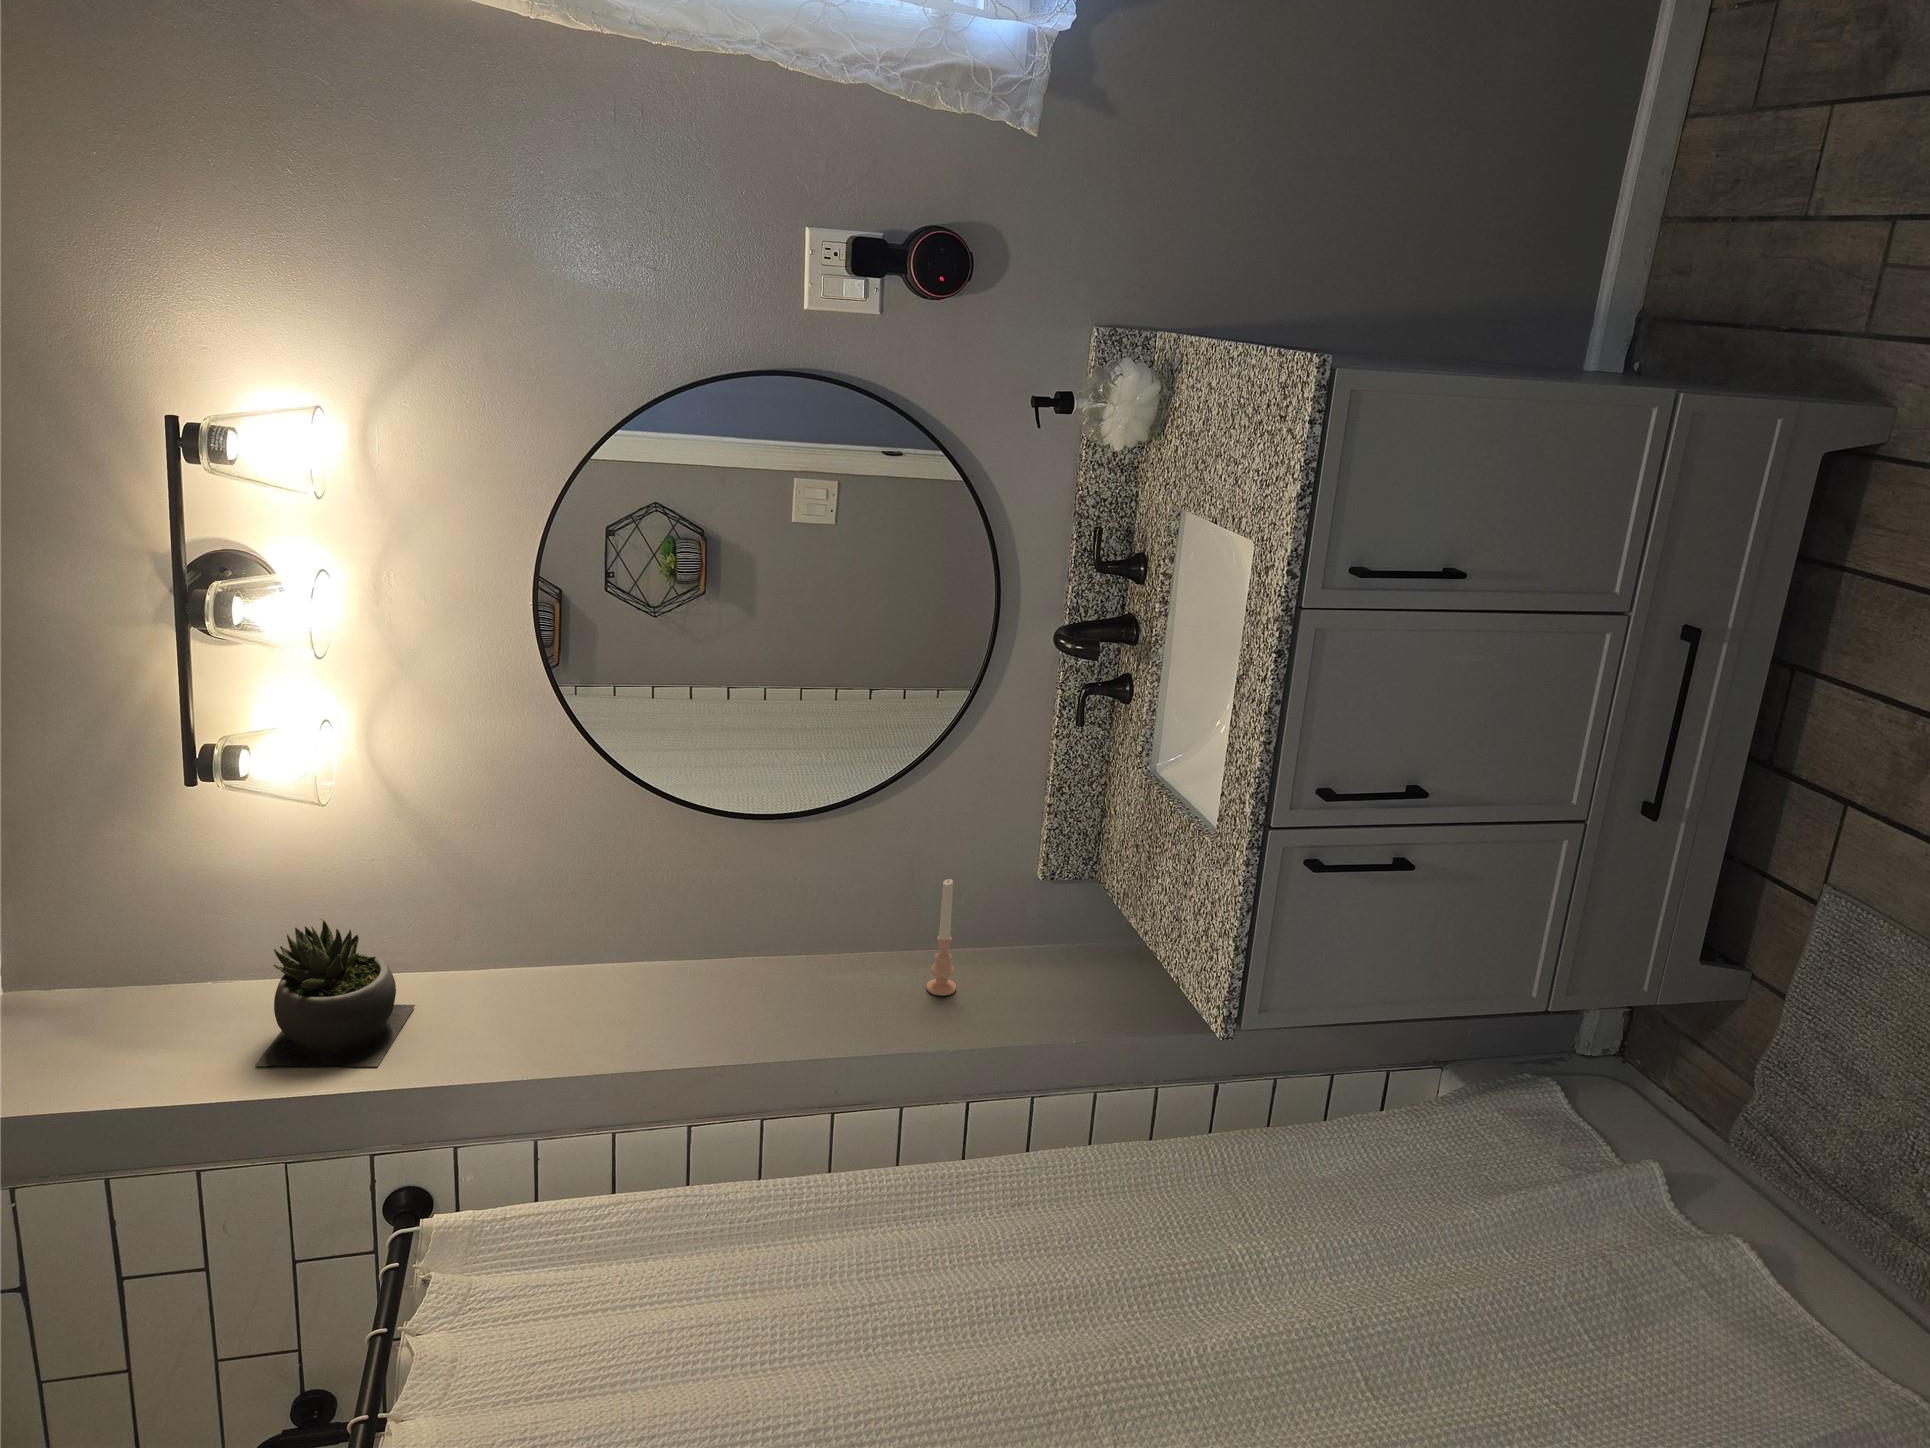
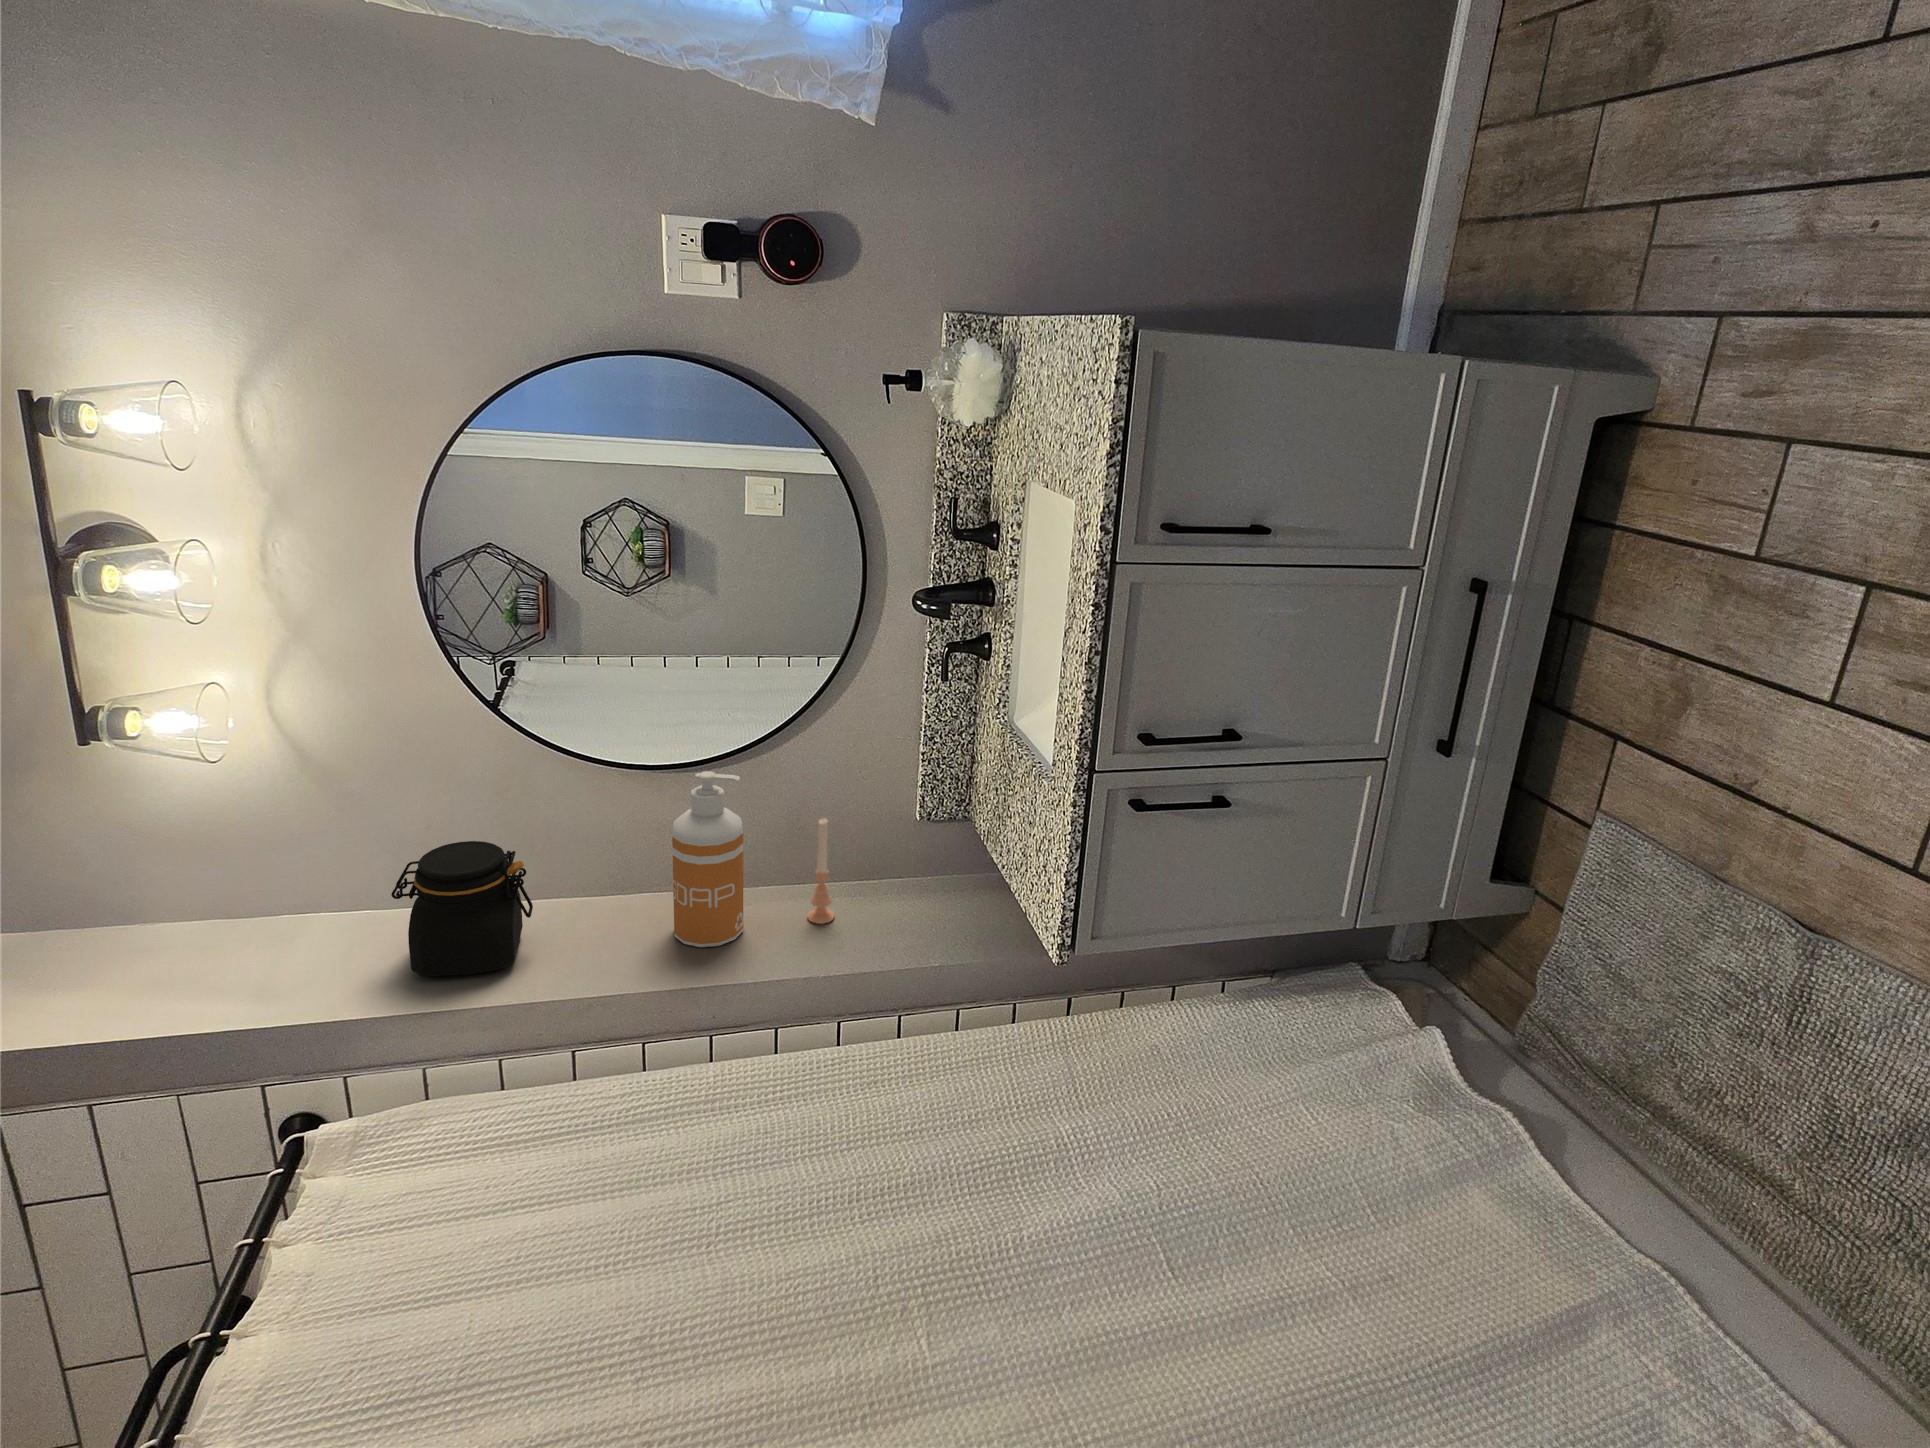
soap dispenser: none [785,827,864,1020] -> present [672,771,743,947]
jar: none [497,901,640,1047] -> present [391,841,533,976]
succulent plant: present [255,919,415,1067] -> none [156,860,325,997]

